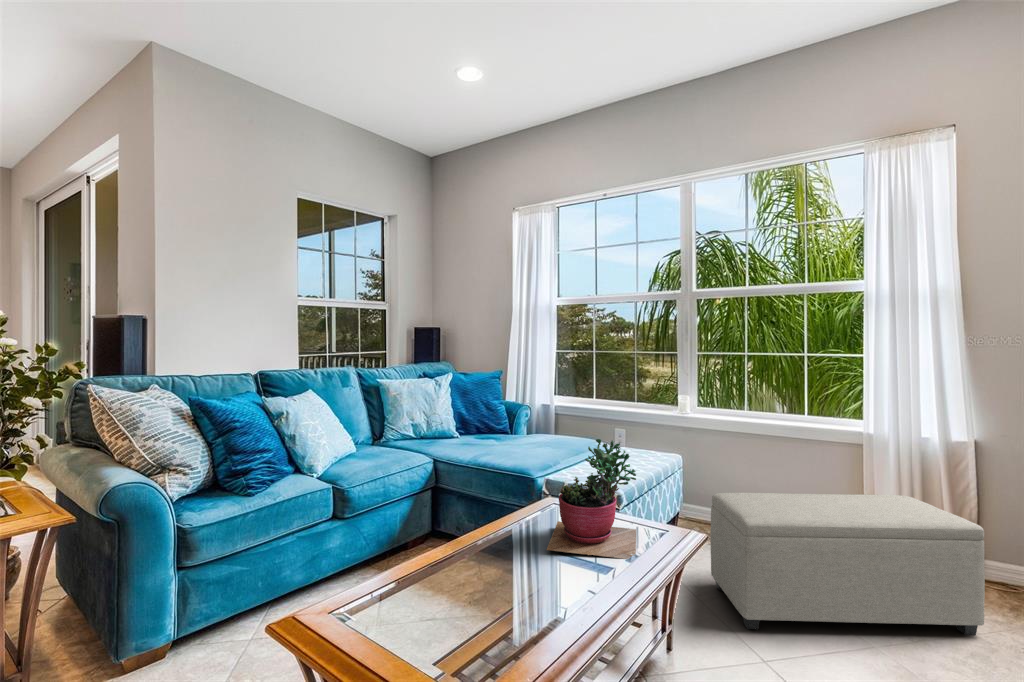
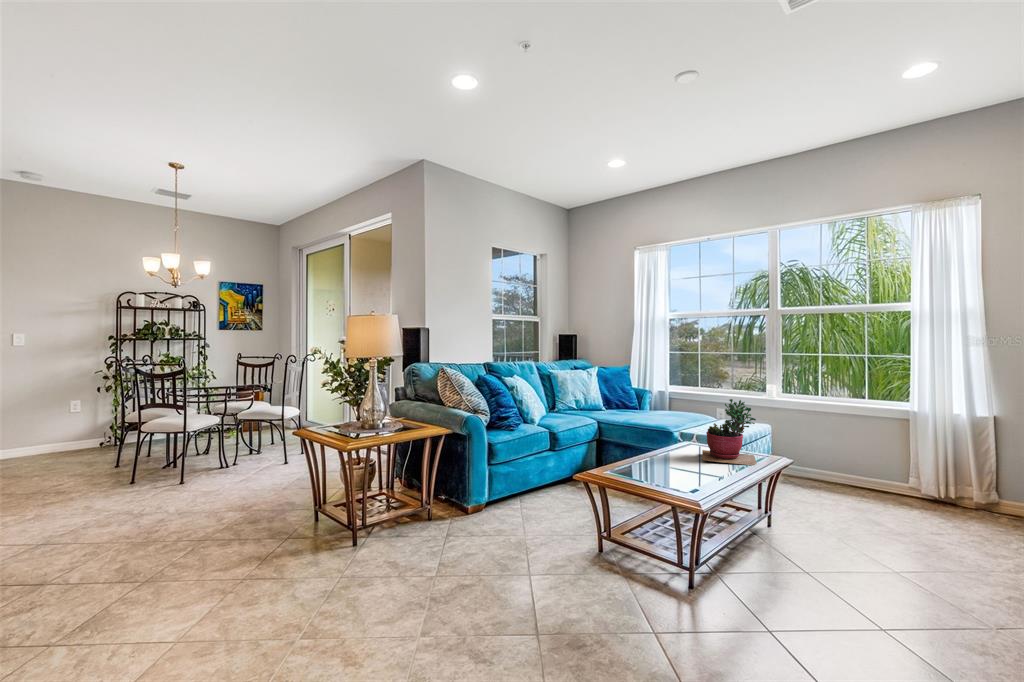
ottoman: present [711,493,985,635] -> none [797,444,990,535]

